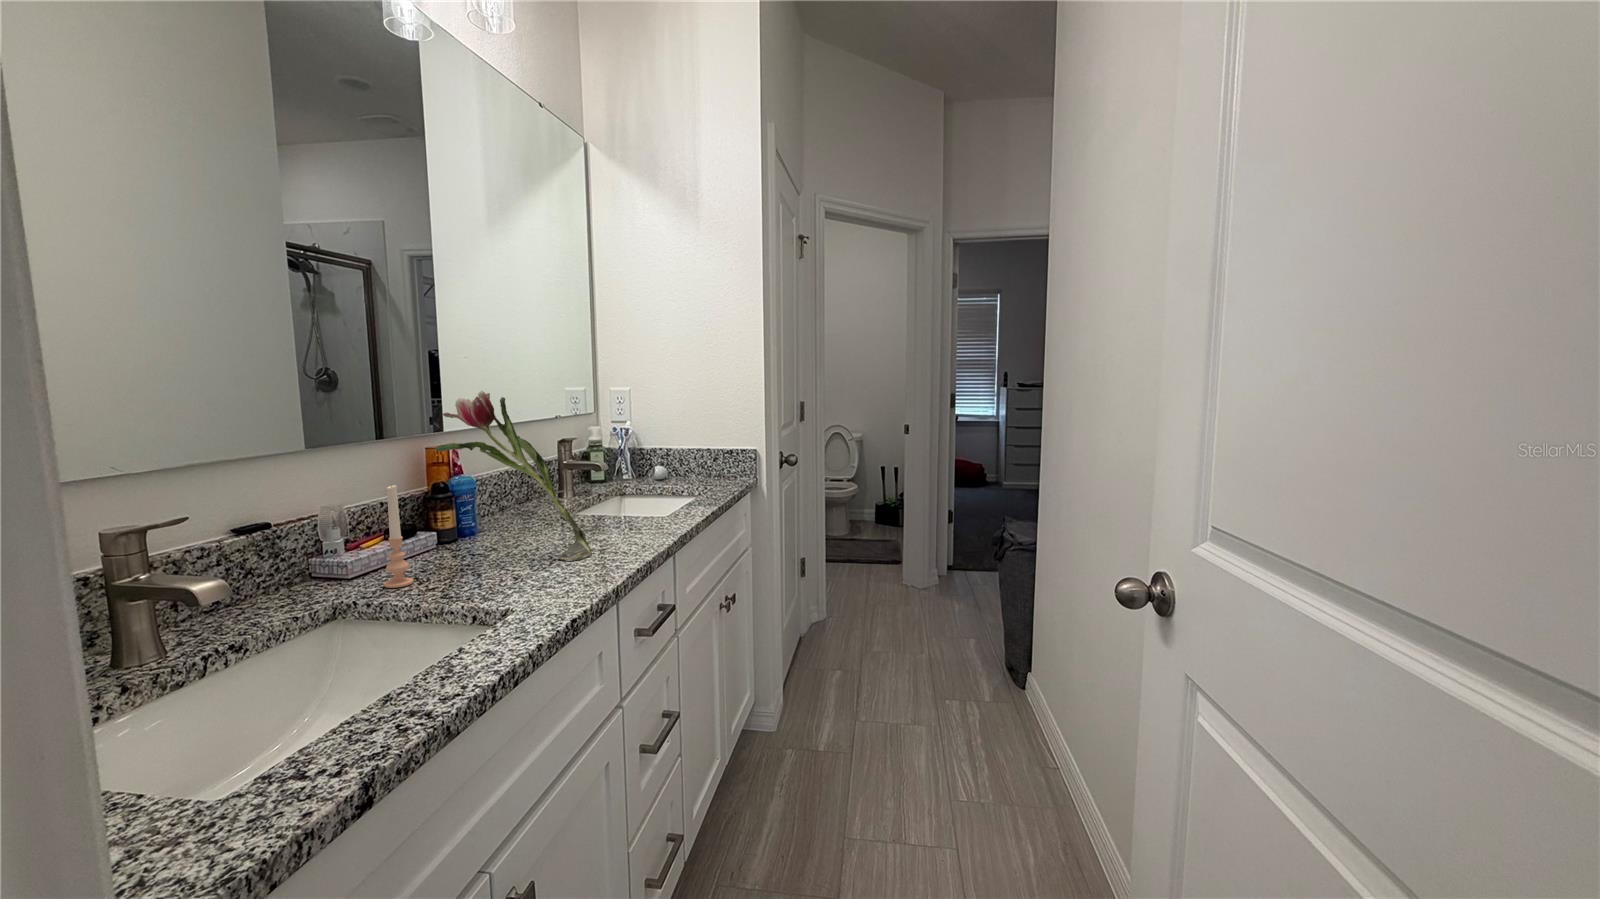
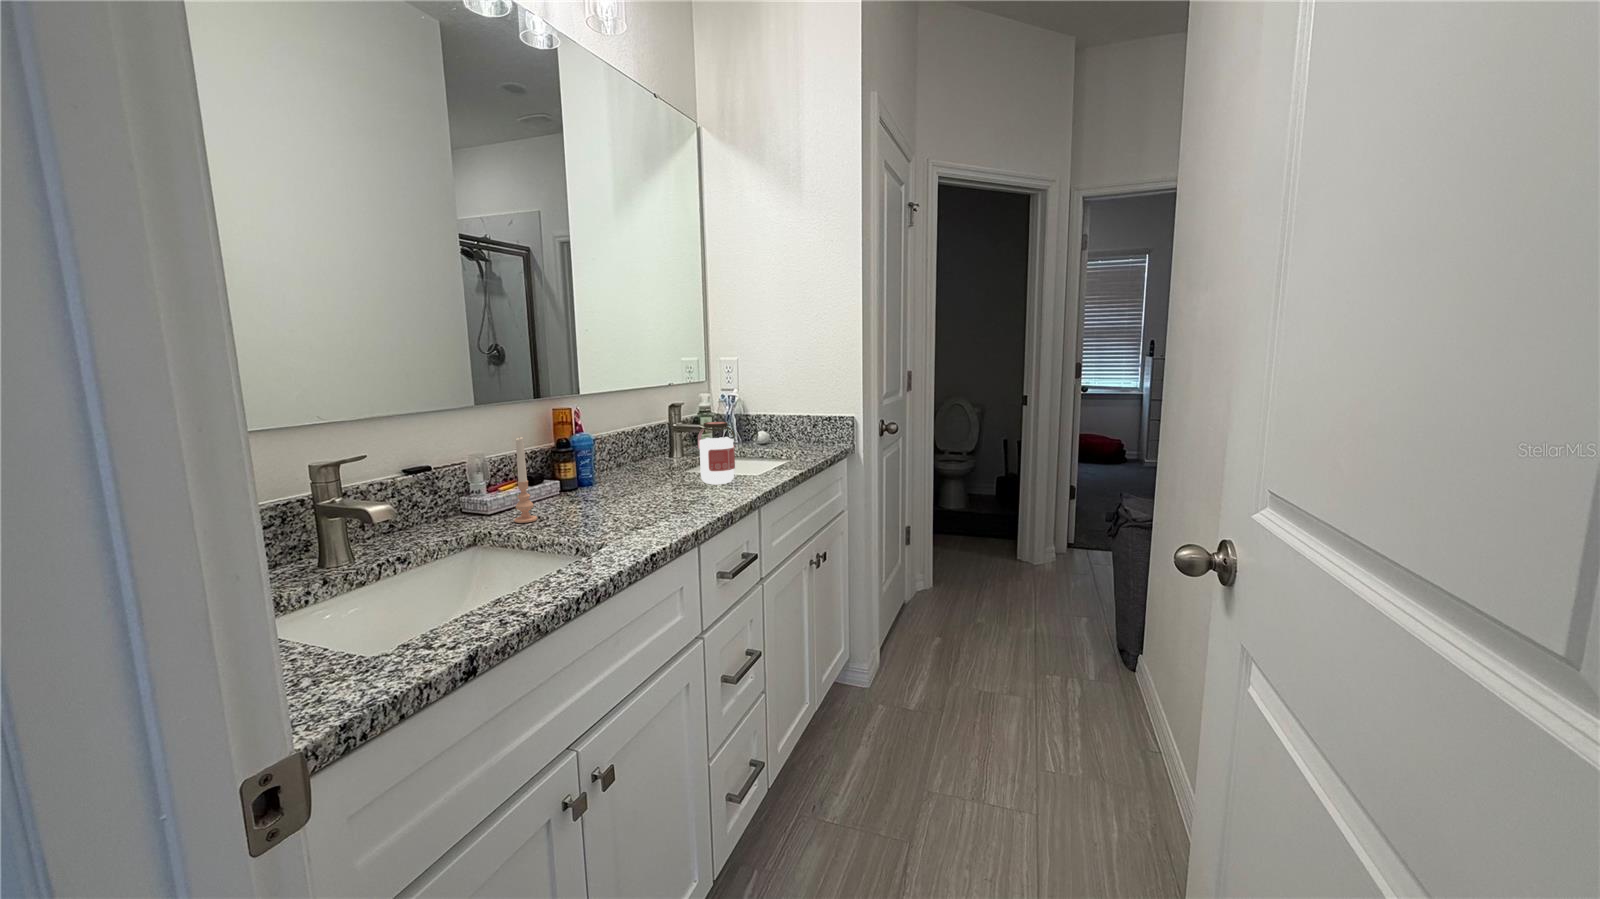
flower: present [435,391,592,561] -> none [556,358,685,509]
jar: none [600,460,643,530] -> present [698,422,735,484]

